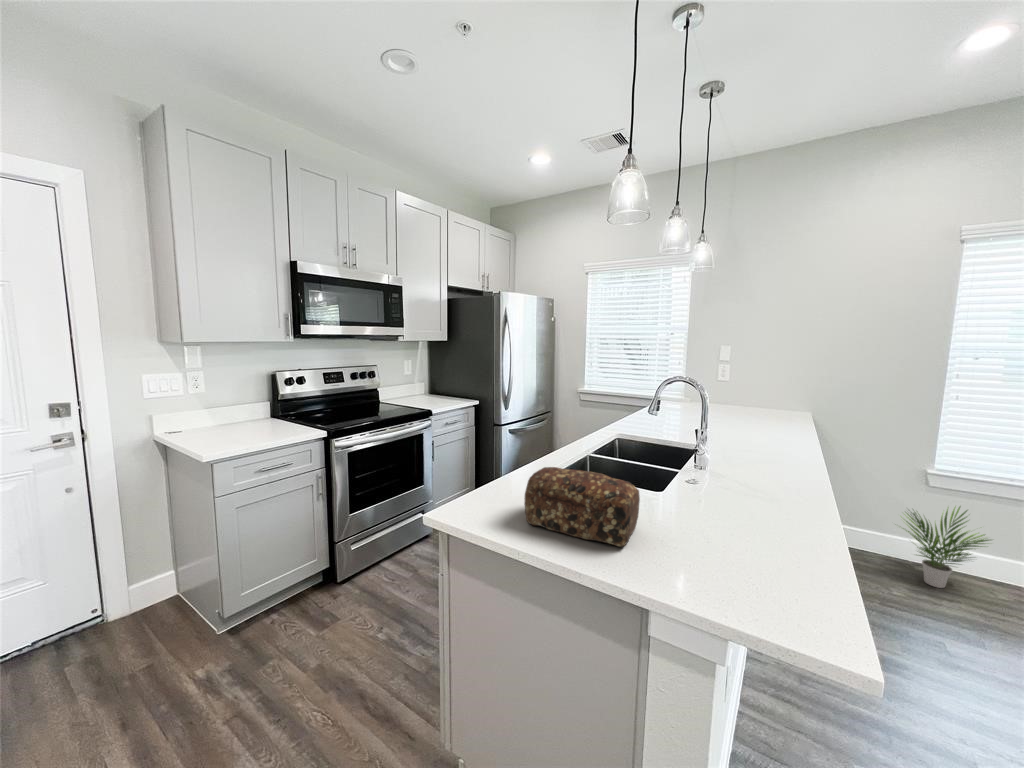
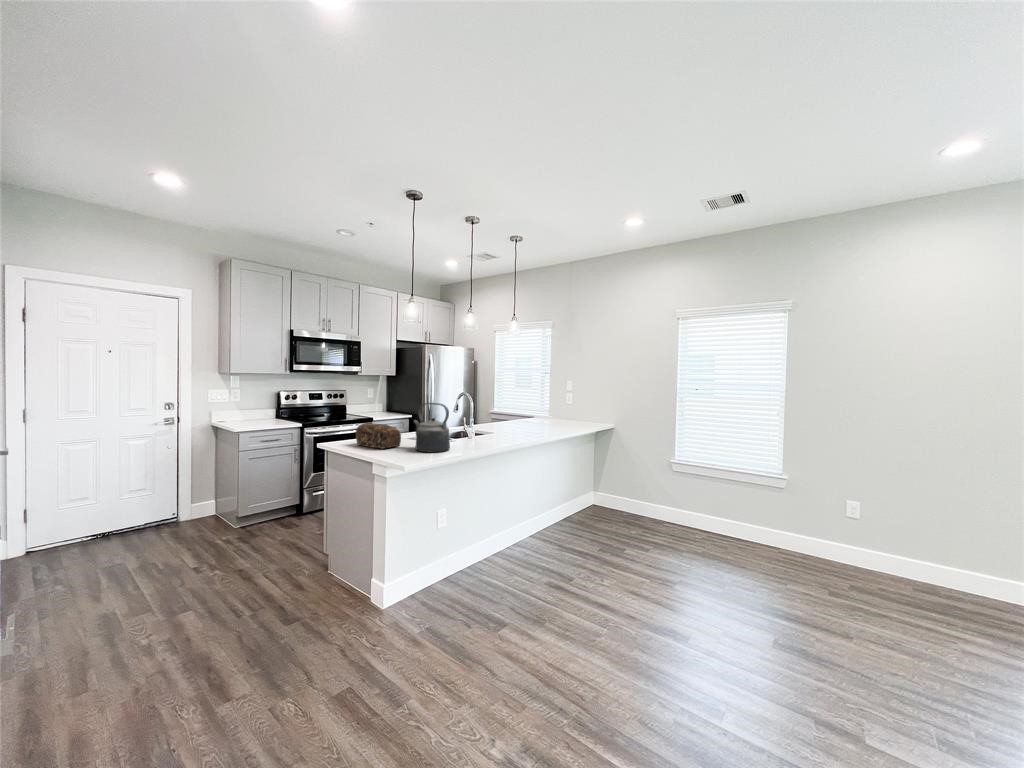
kettle: none [671,422,803,560] -> present [414,403,450,452]
potted plant: present [903,507,989,588] -> none [642,478,692,529]

